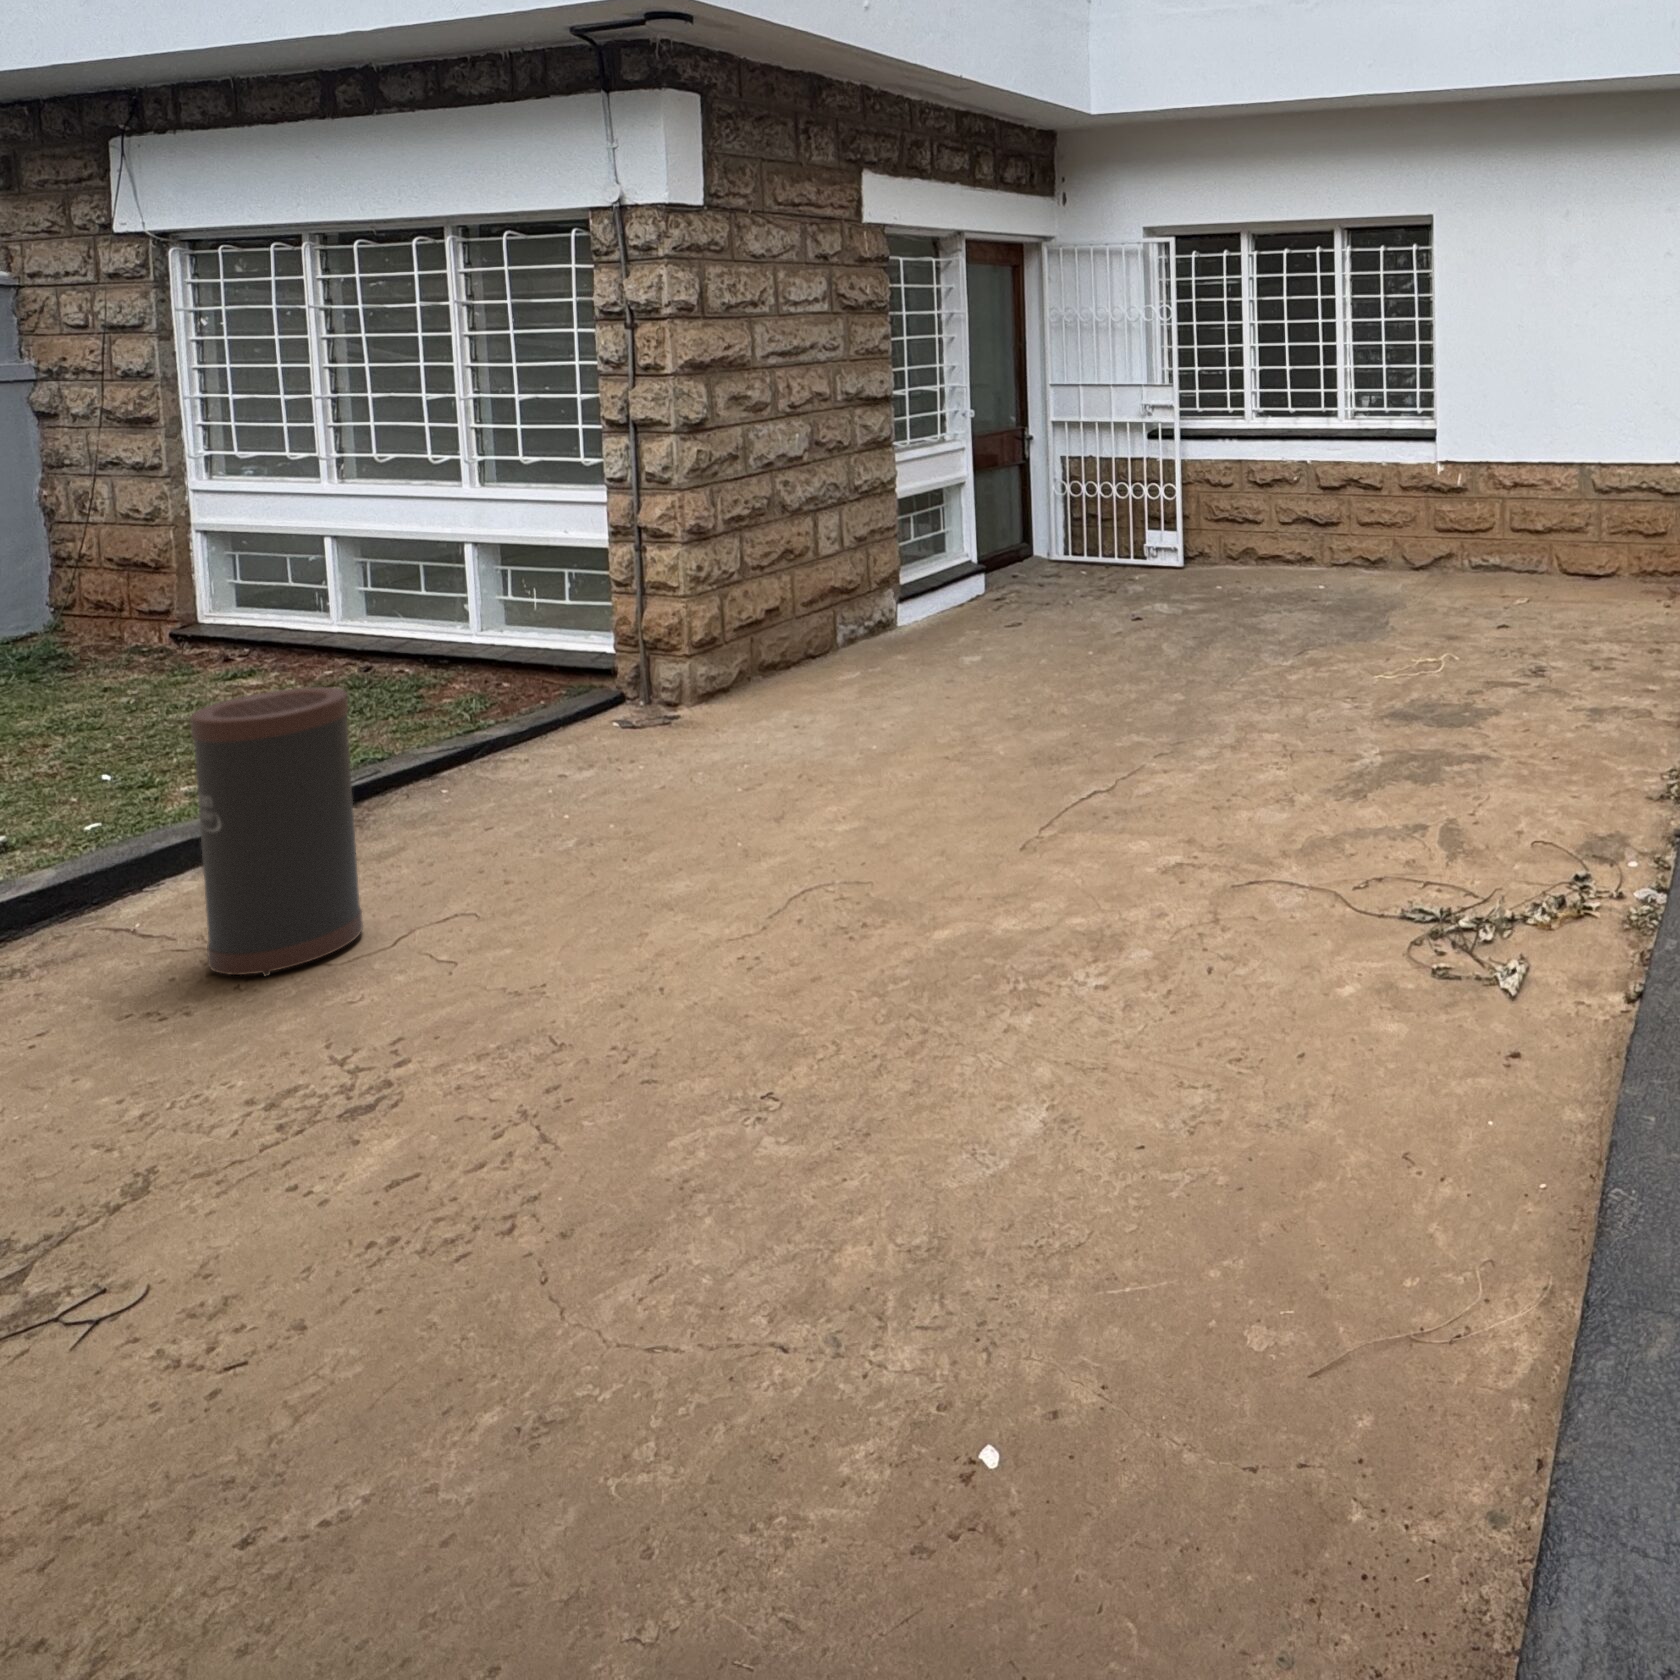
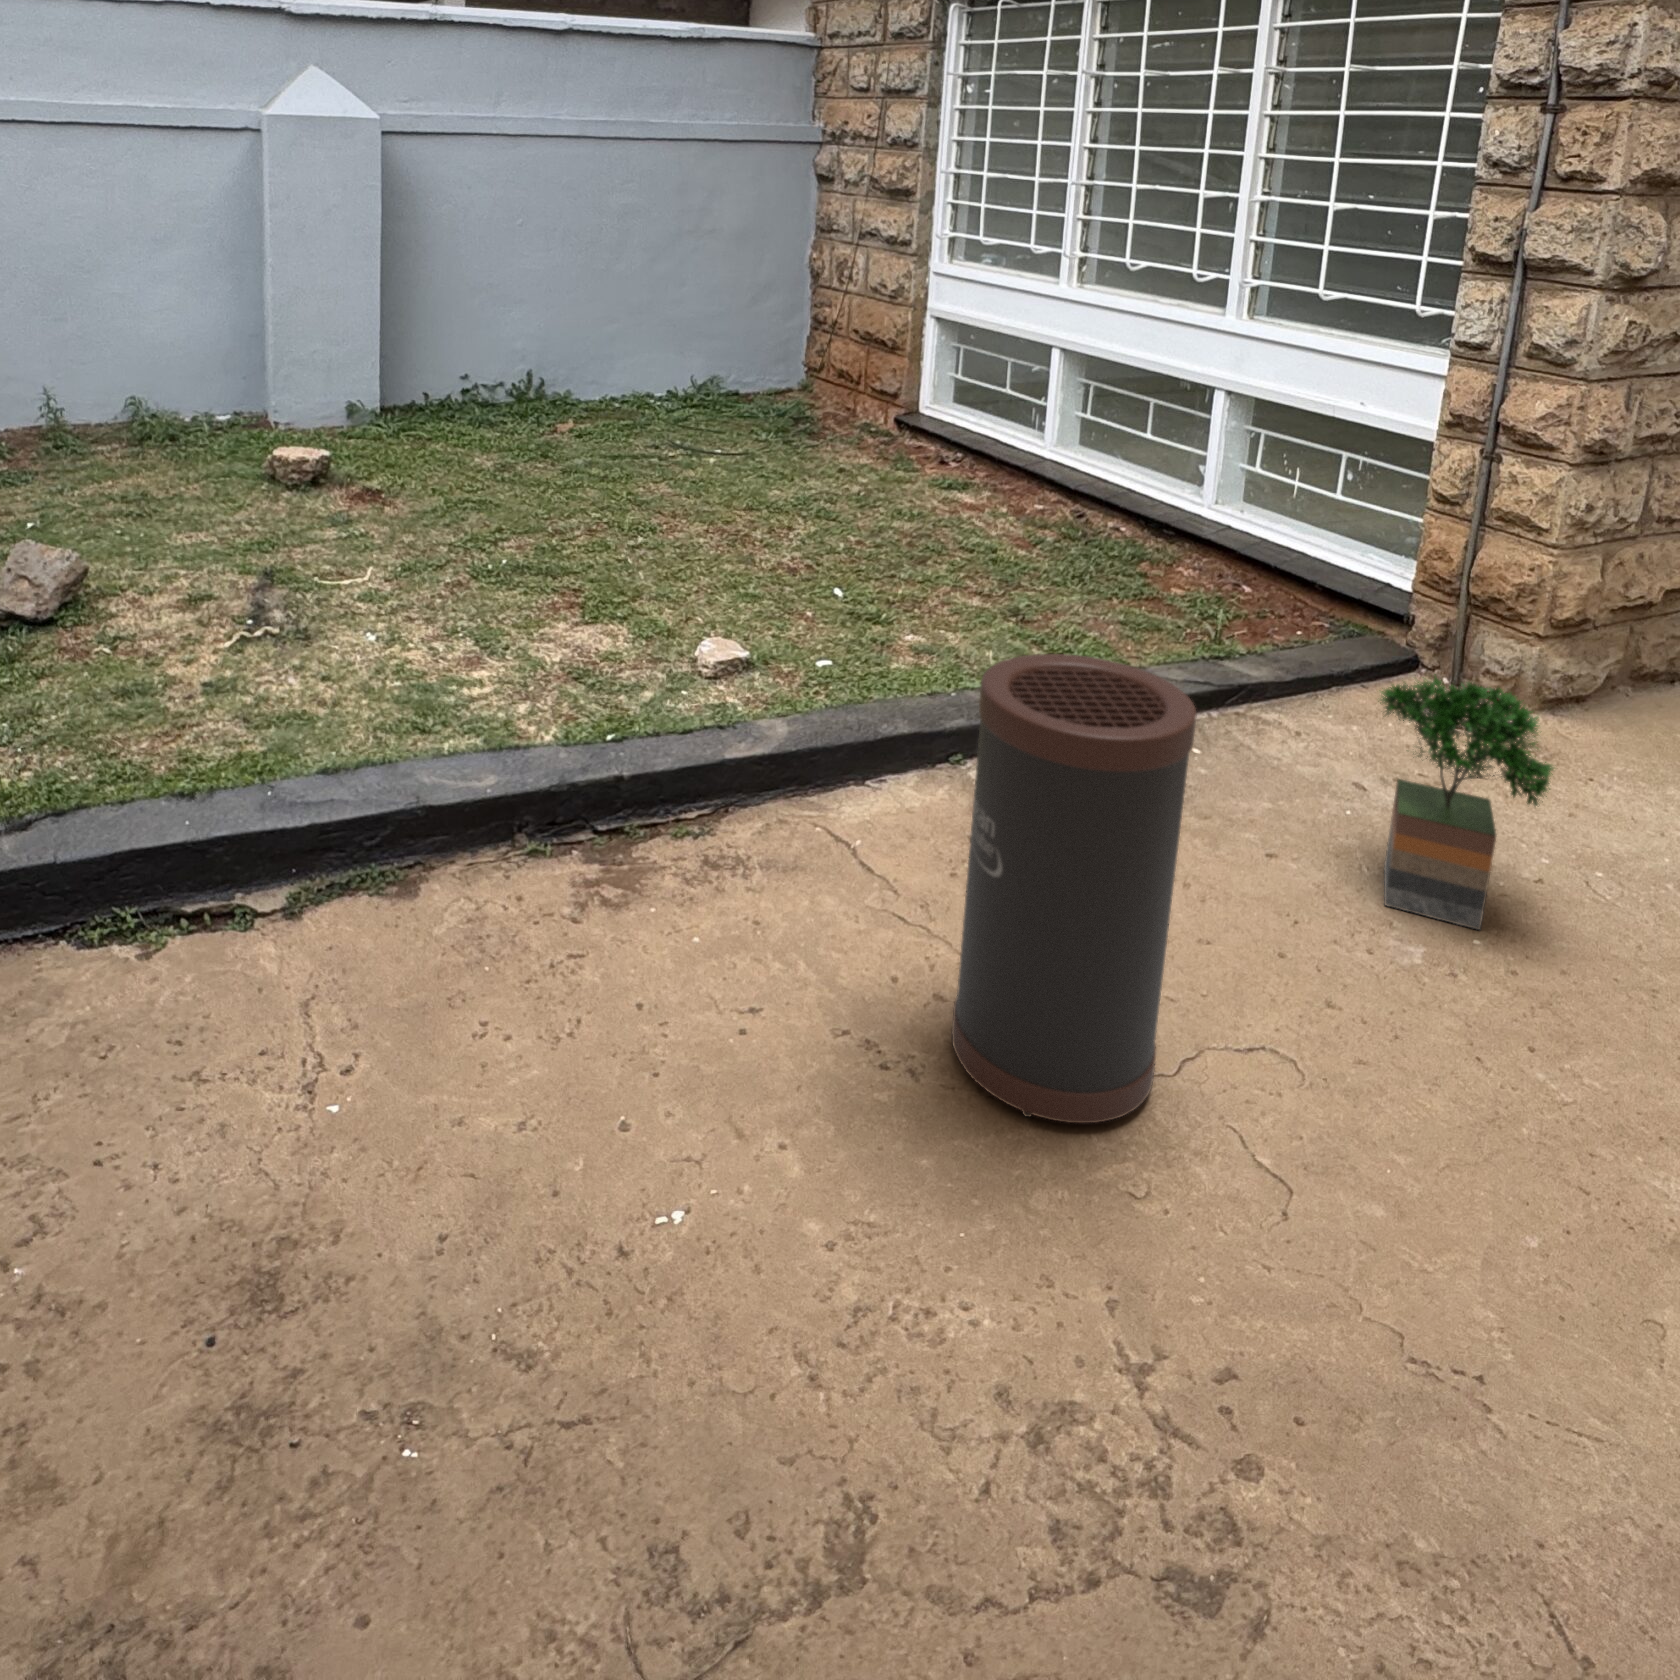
potted tree: none [528,667,635,819] -> present [1381,677,1554,930]

